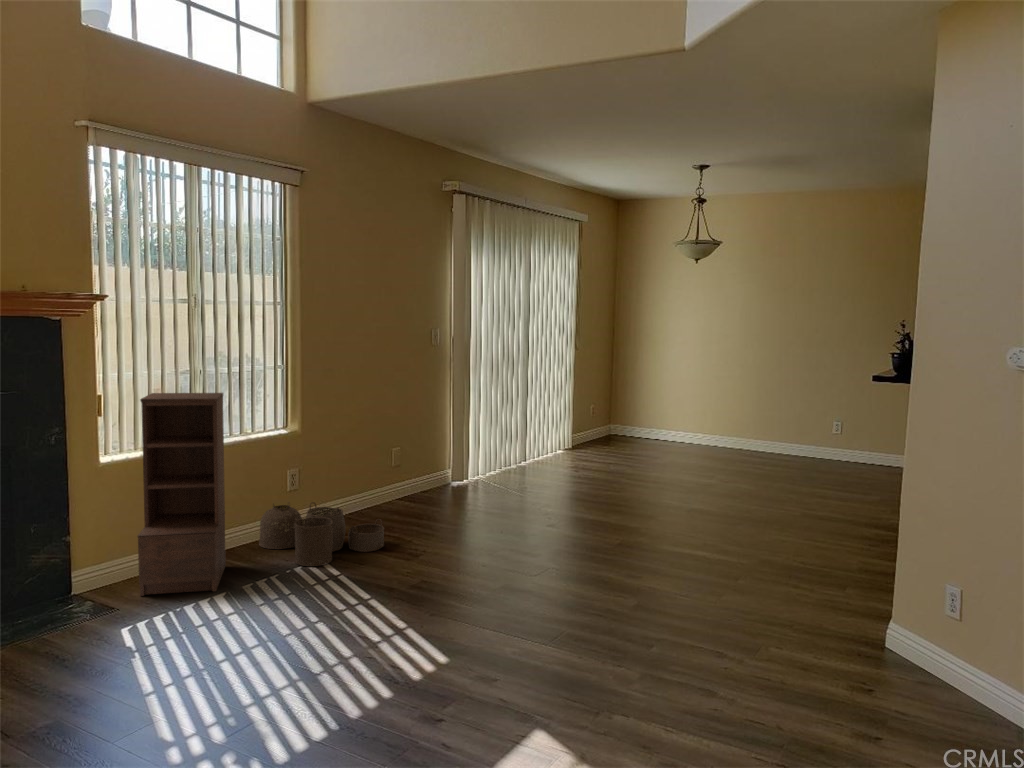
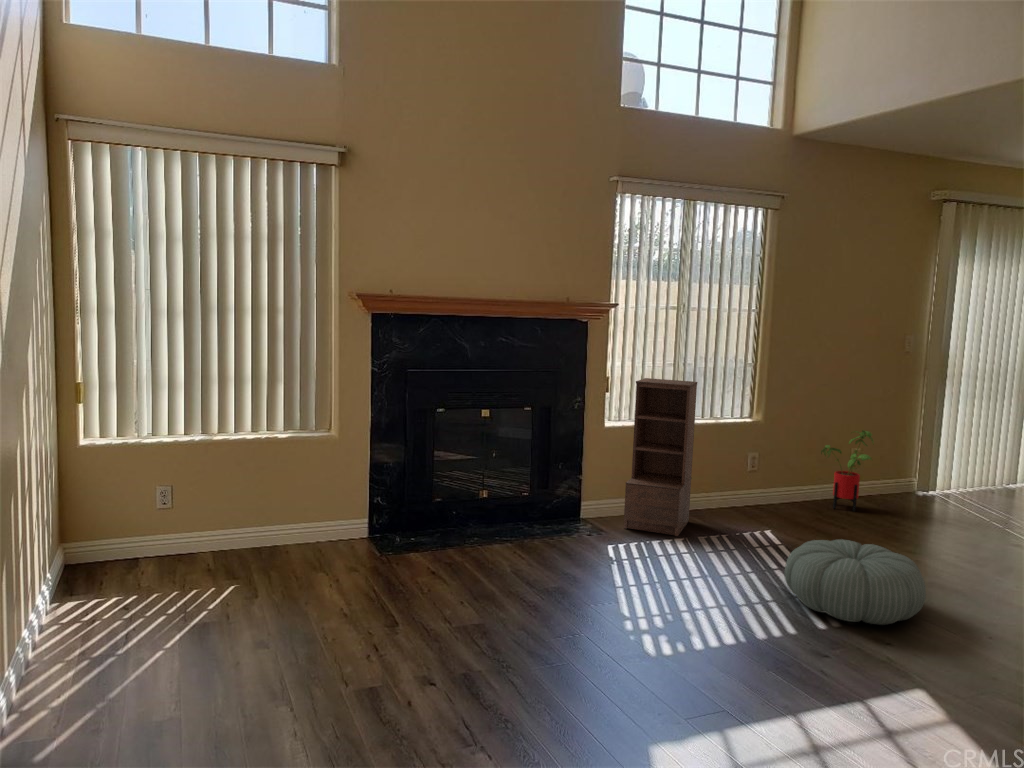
house plant: none [363,428,416,515] -> present [821,430,873,511]
woven basket: present [259,502,384,566] -> none [718,479,829,536]
pouf: none [363,560,510,658] -> present [785,540,926,625]

